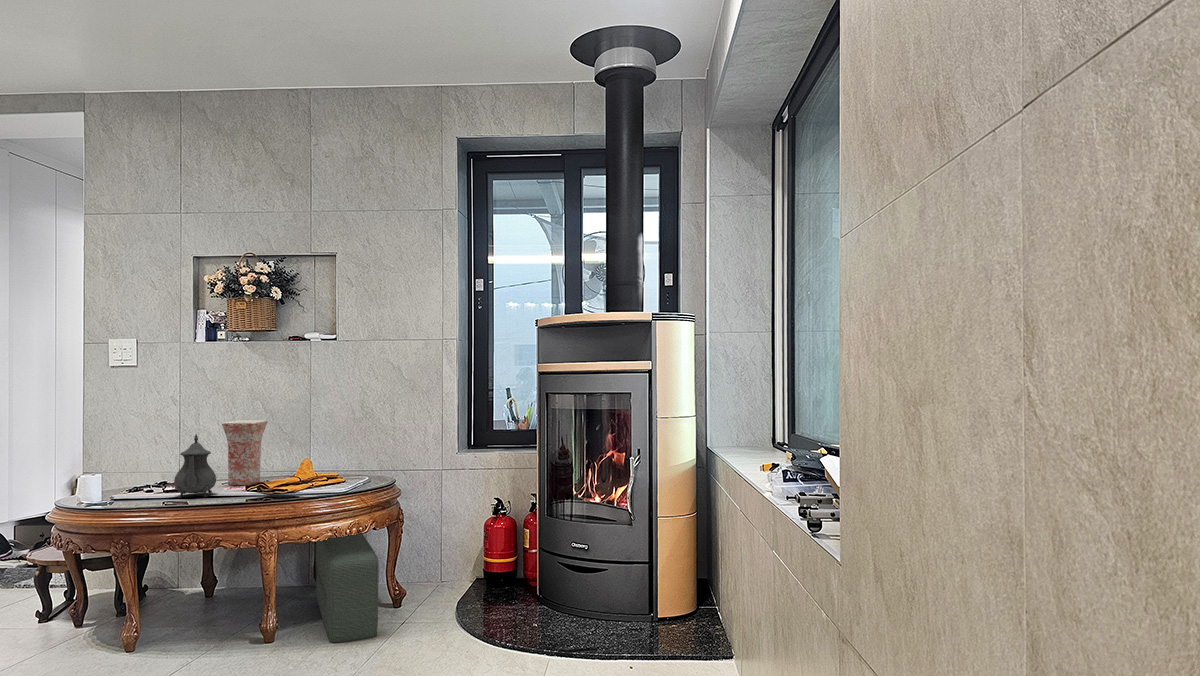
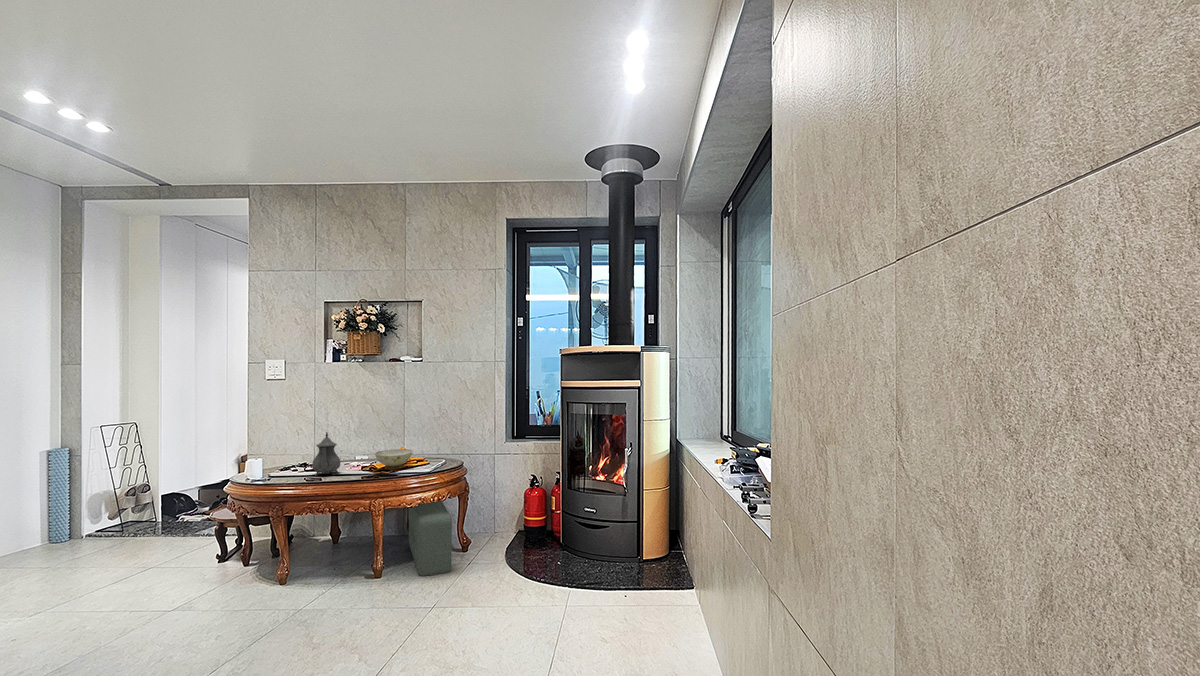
vase: present [222,420,268,485] -> none [343,420,375,466]
ceramic bowl: none [267,461,323,490] -> present [375,449,413,470]

